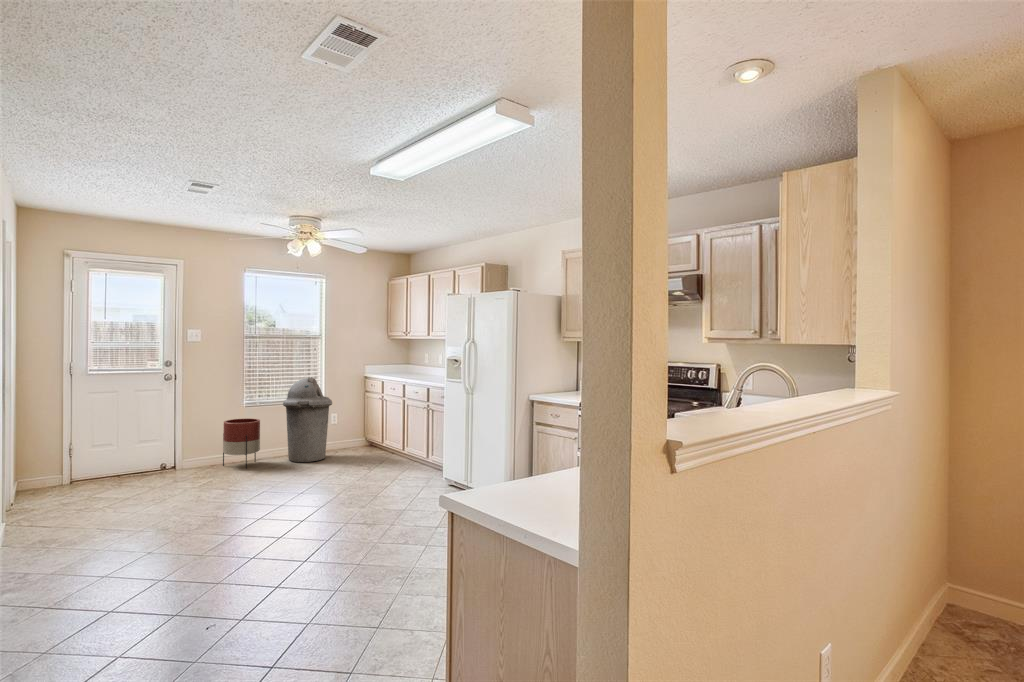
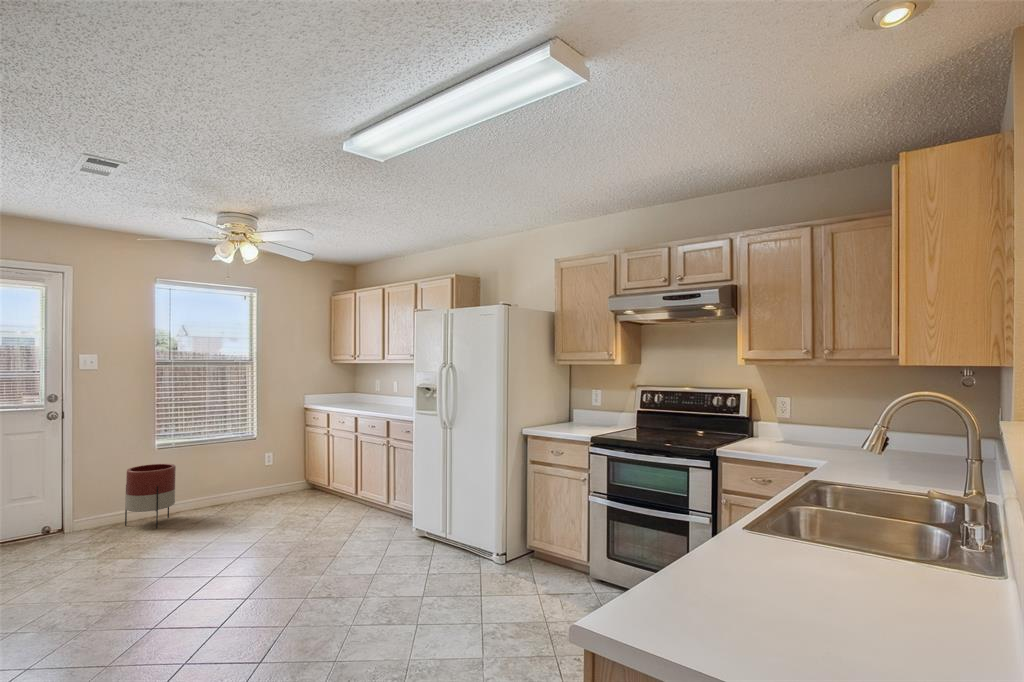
trash can: present [283,377,332,462] -> none [205,410,268,515]

